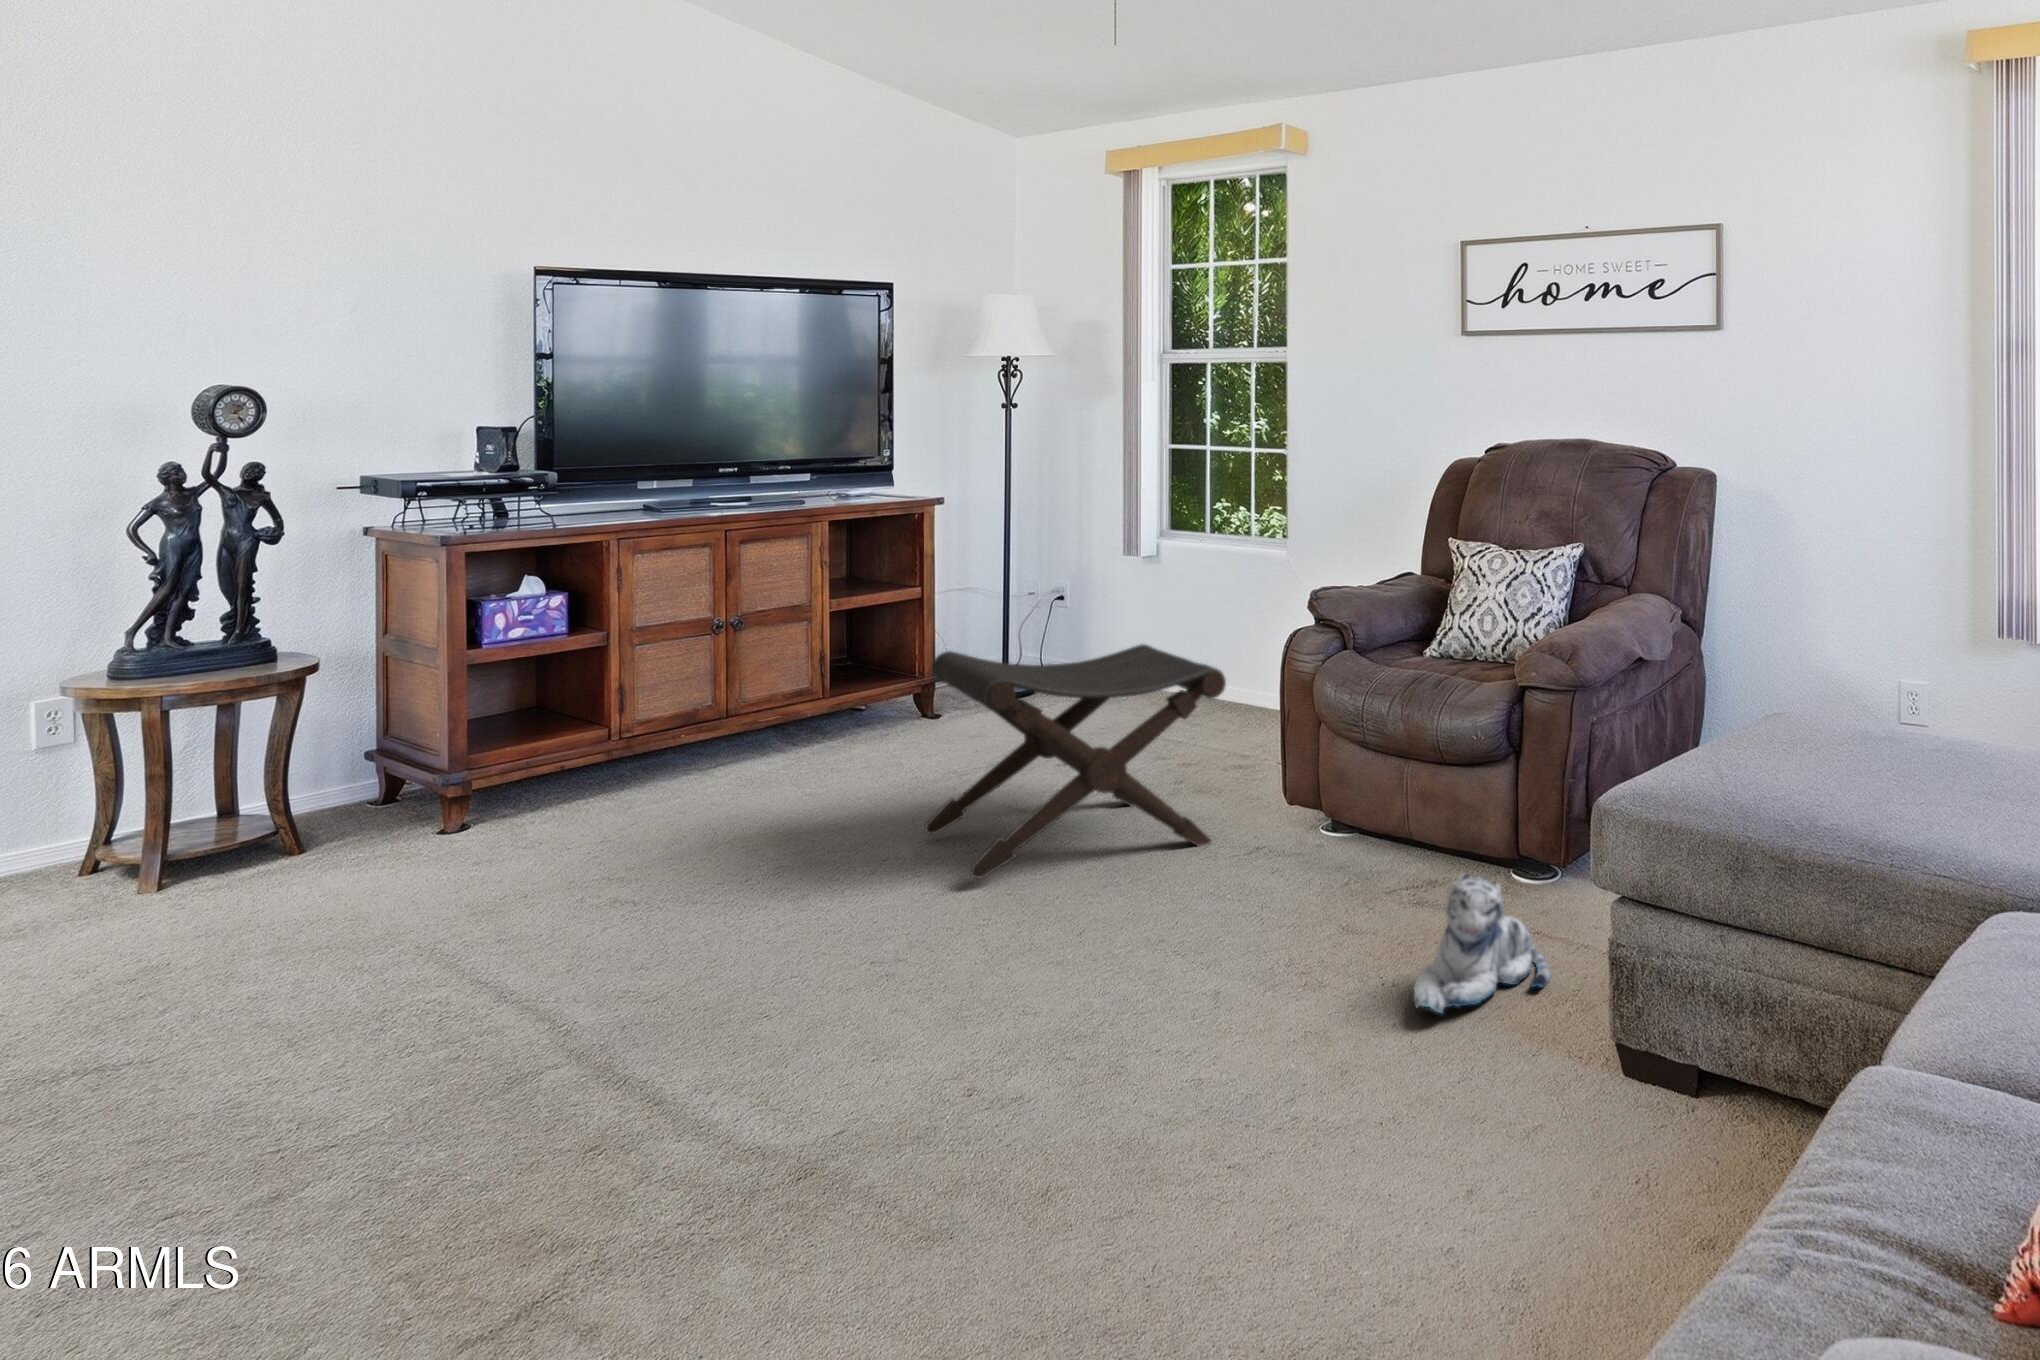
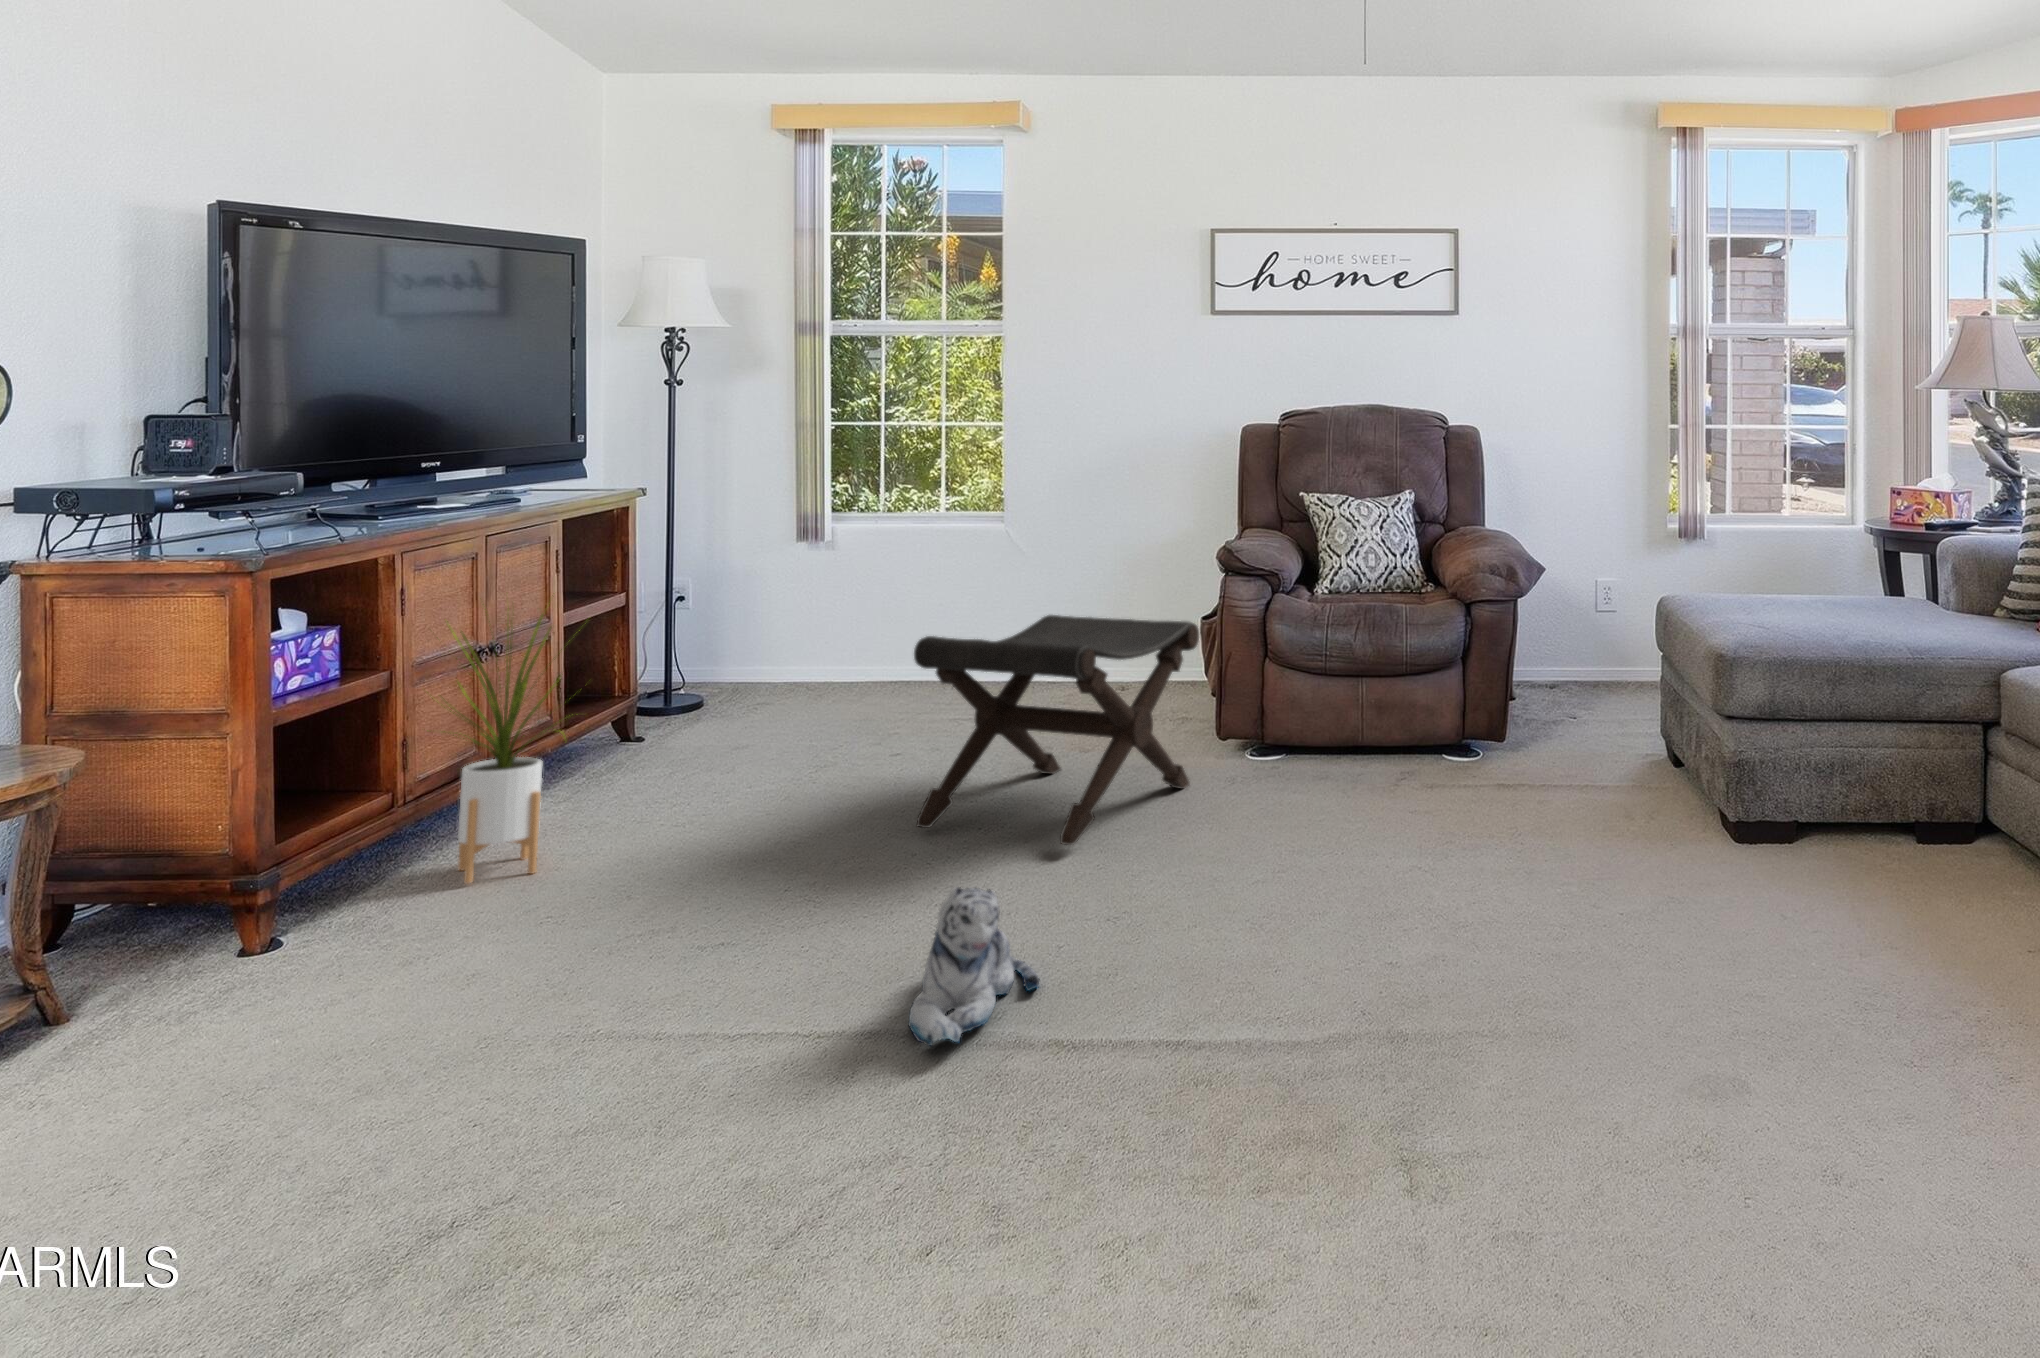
house plant: none [607,577,739,810] -> present [427,605,580,884]
plush toy: present [1413,873,1551,1013] -> present [908,887,1040,1046]

